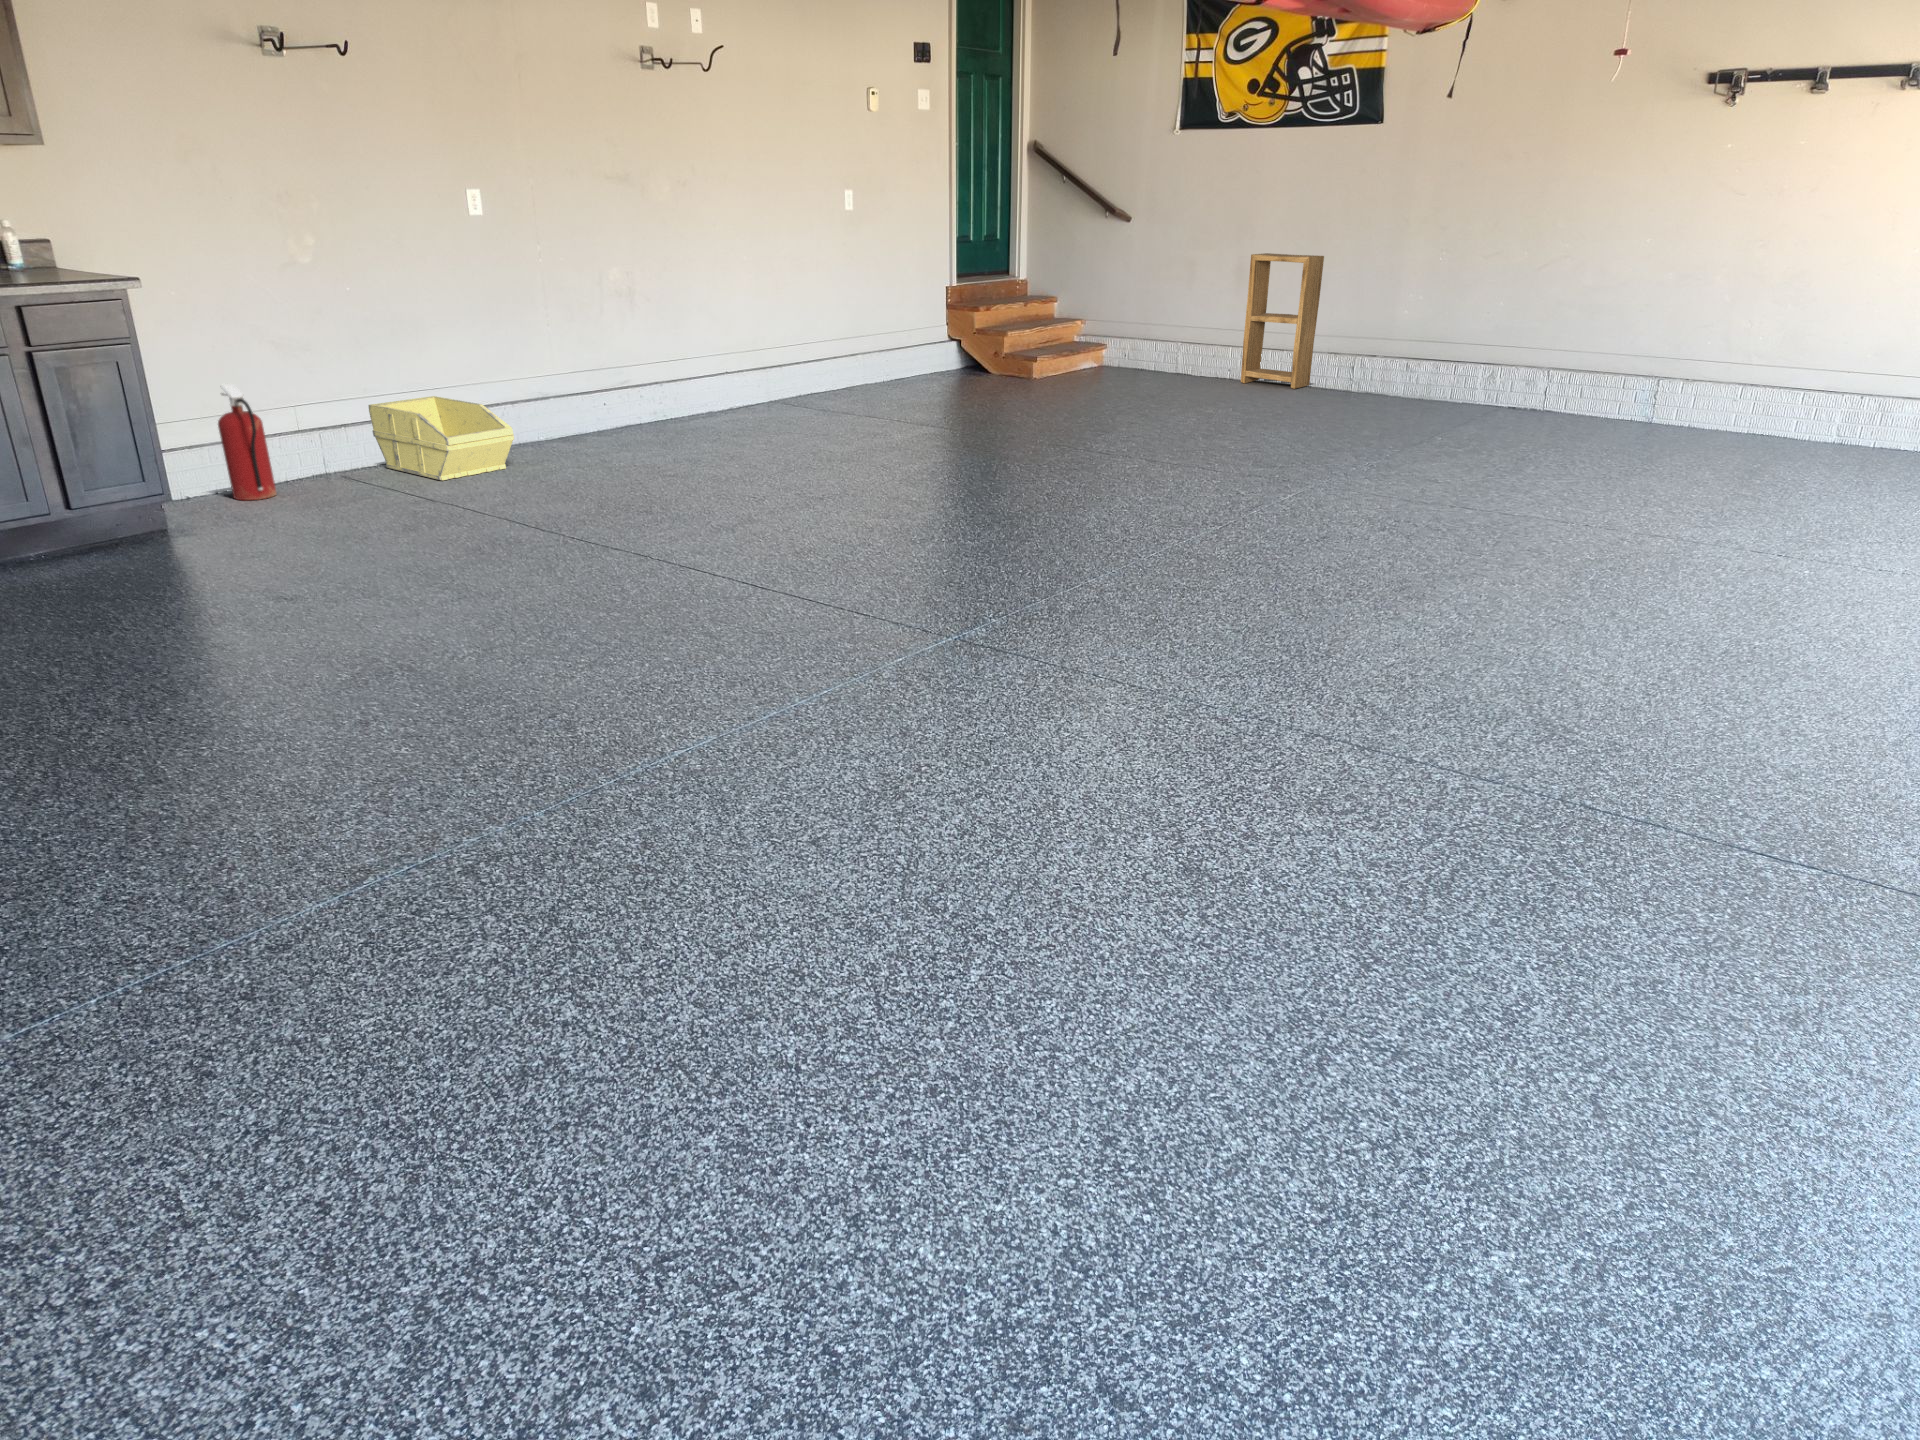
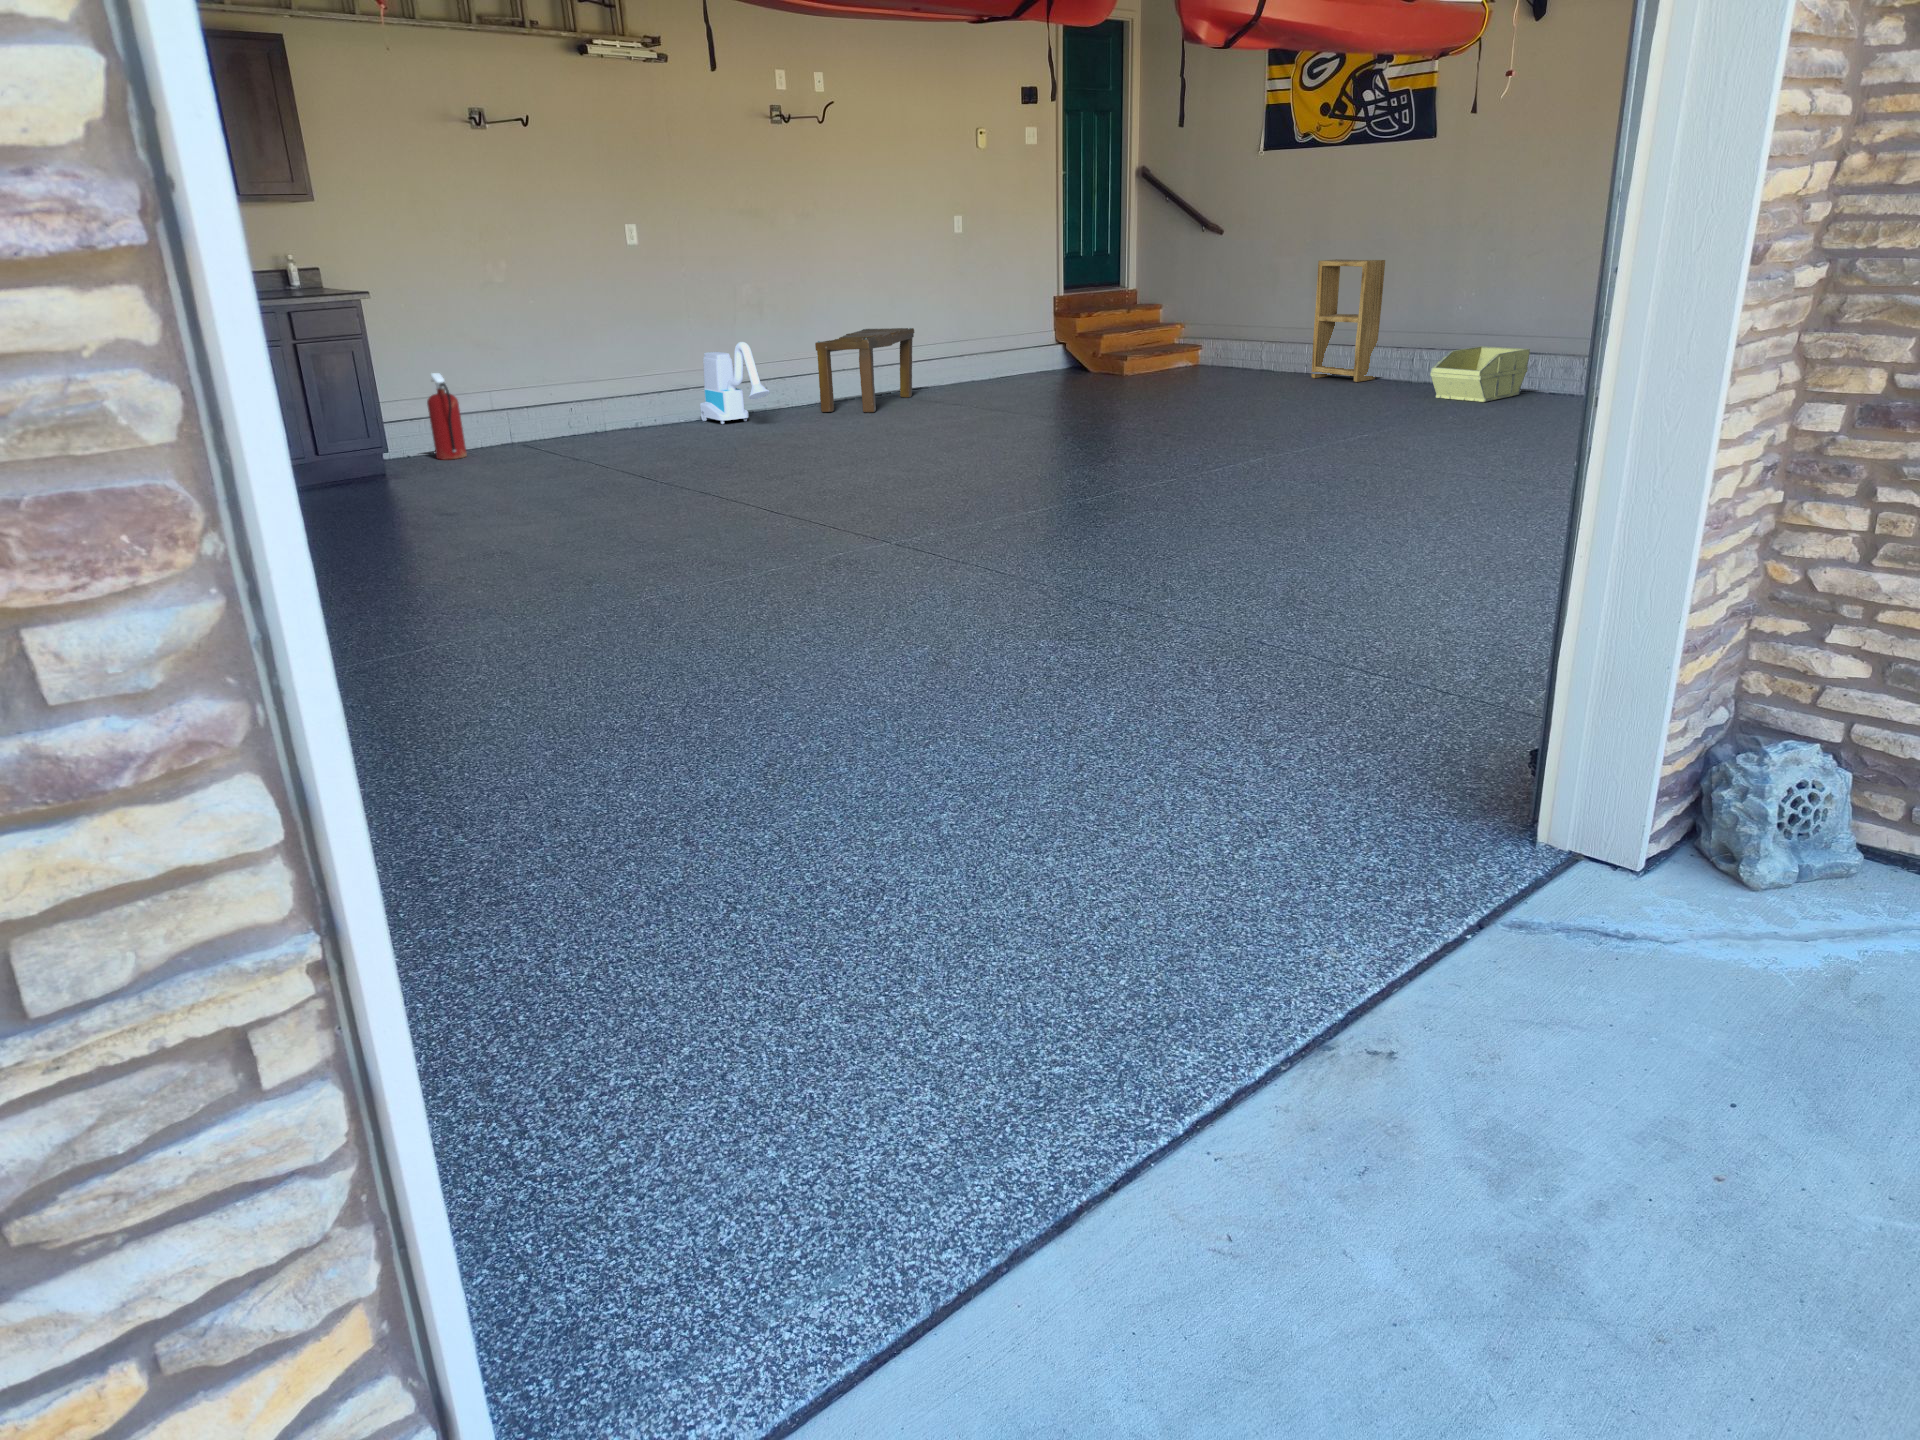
bench: none [709,323,815,426] -> present [815,328,914,412]
vacuum cleaner: none [569,342,668,443] -> present [700,342,770,424]
storage bin: present [369,396,514,480] -> present [1430,346,1530,402]

